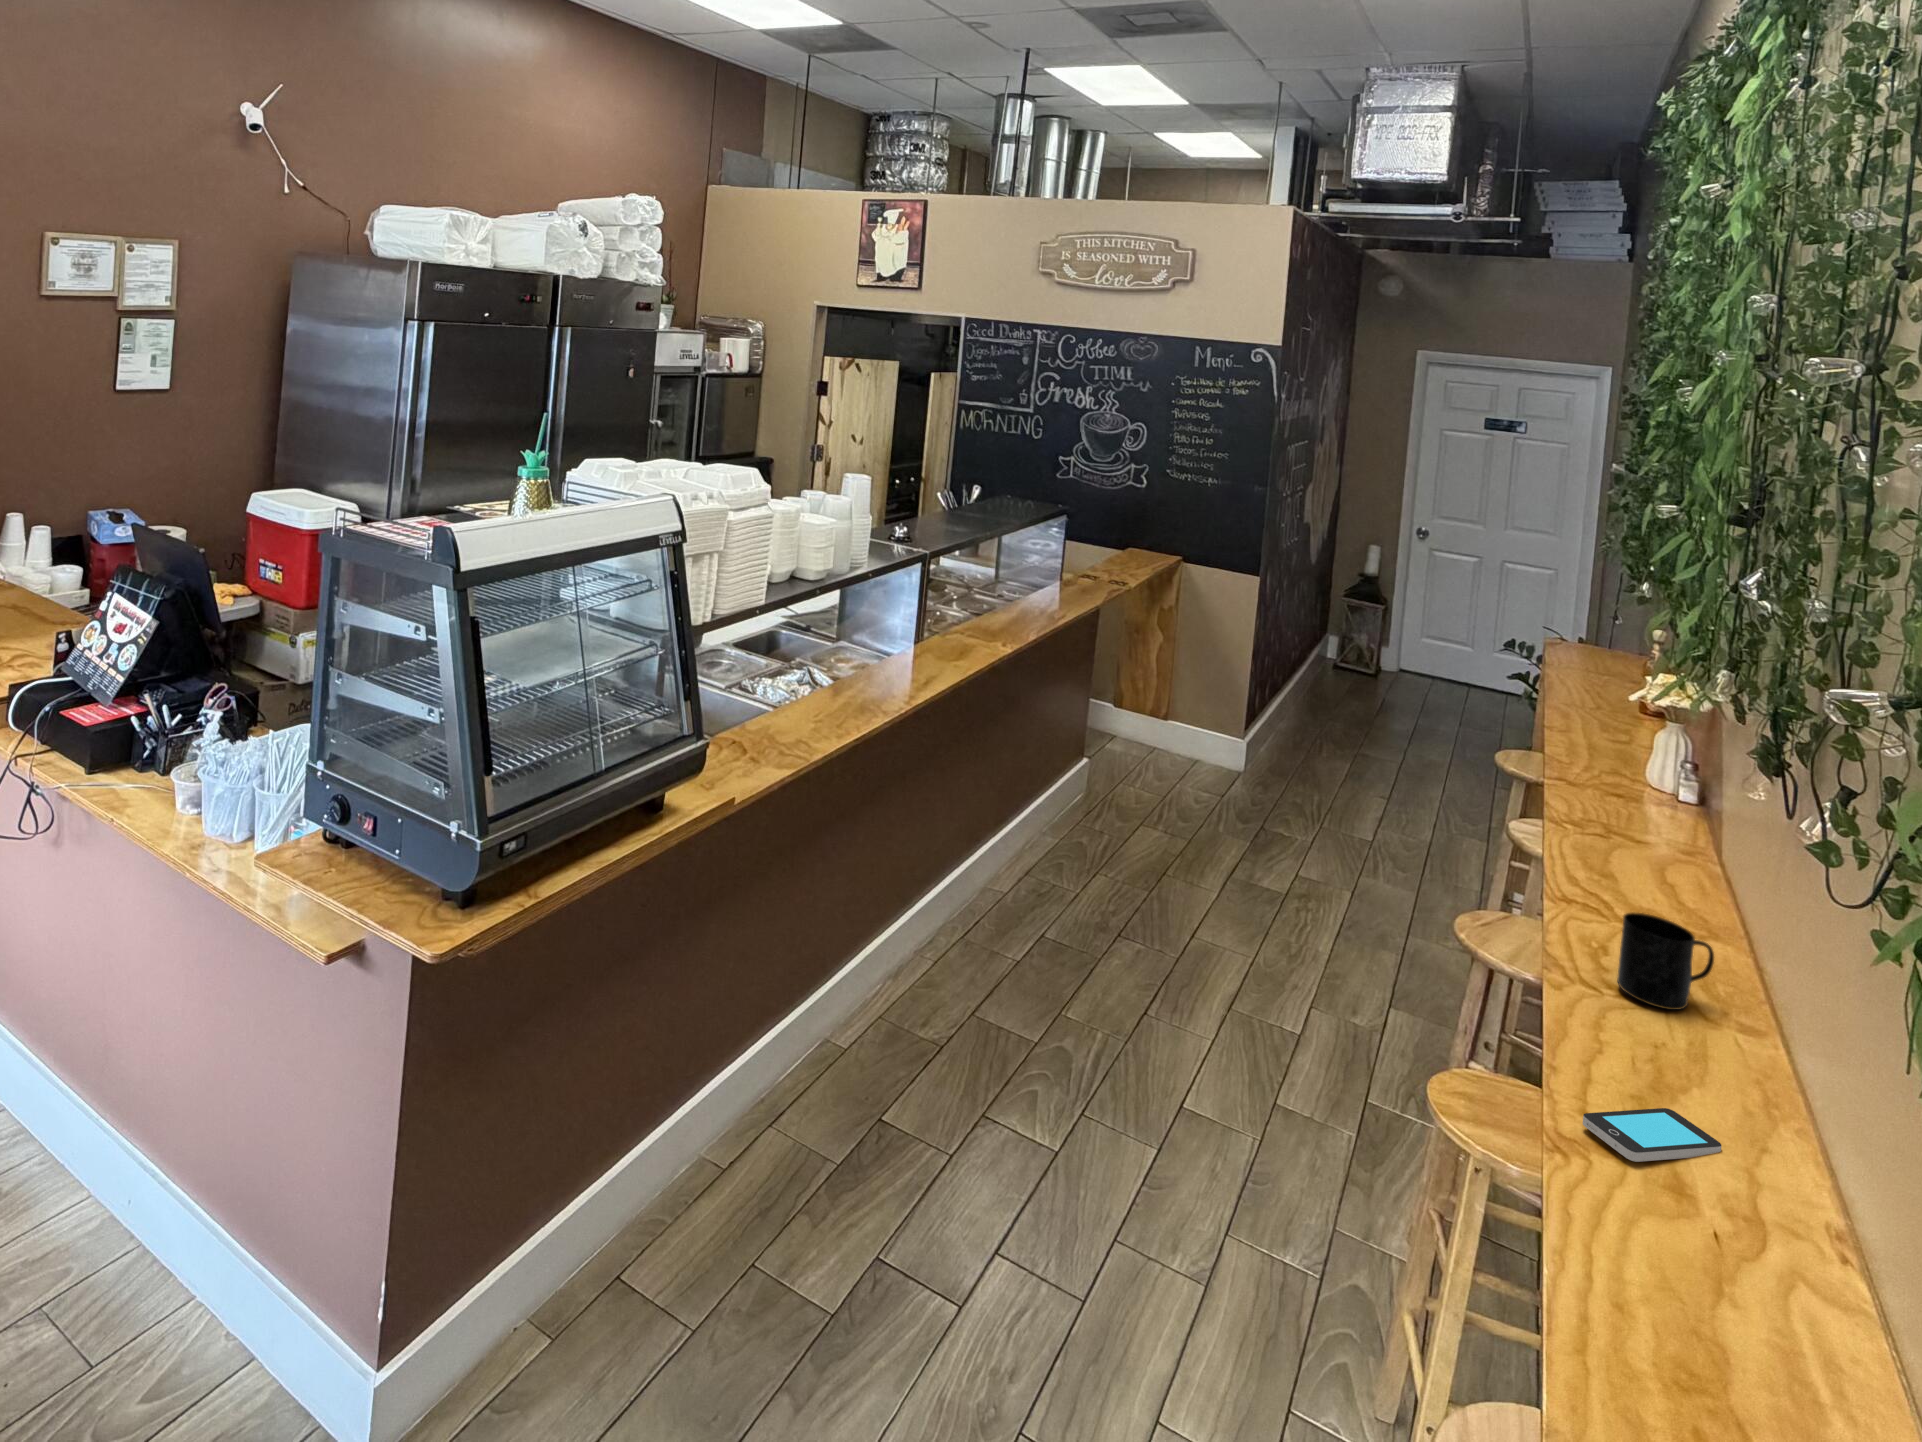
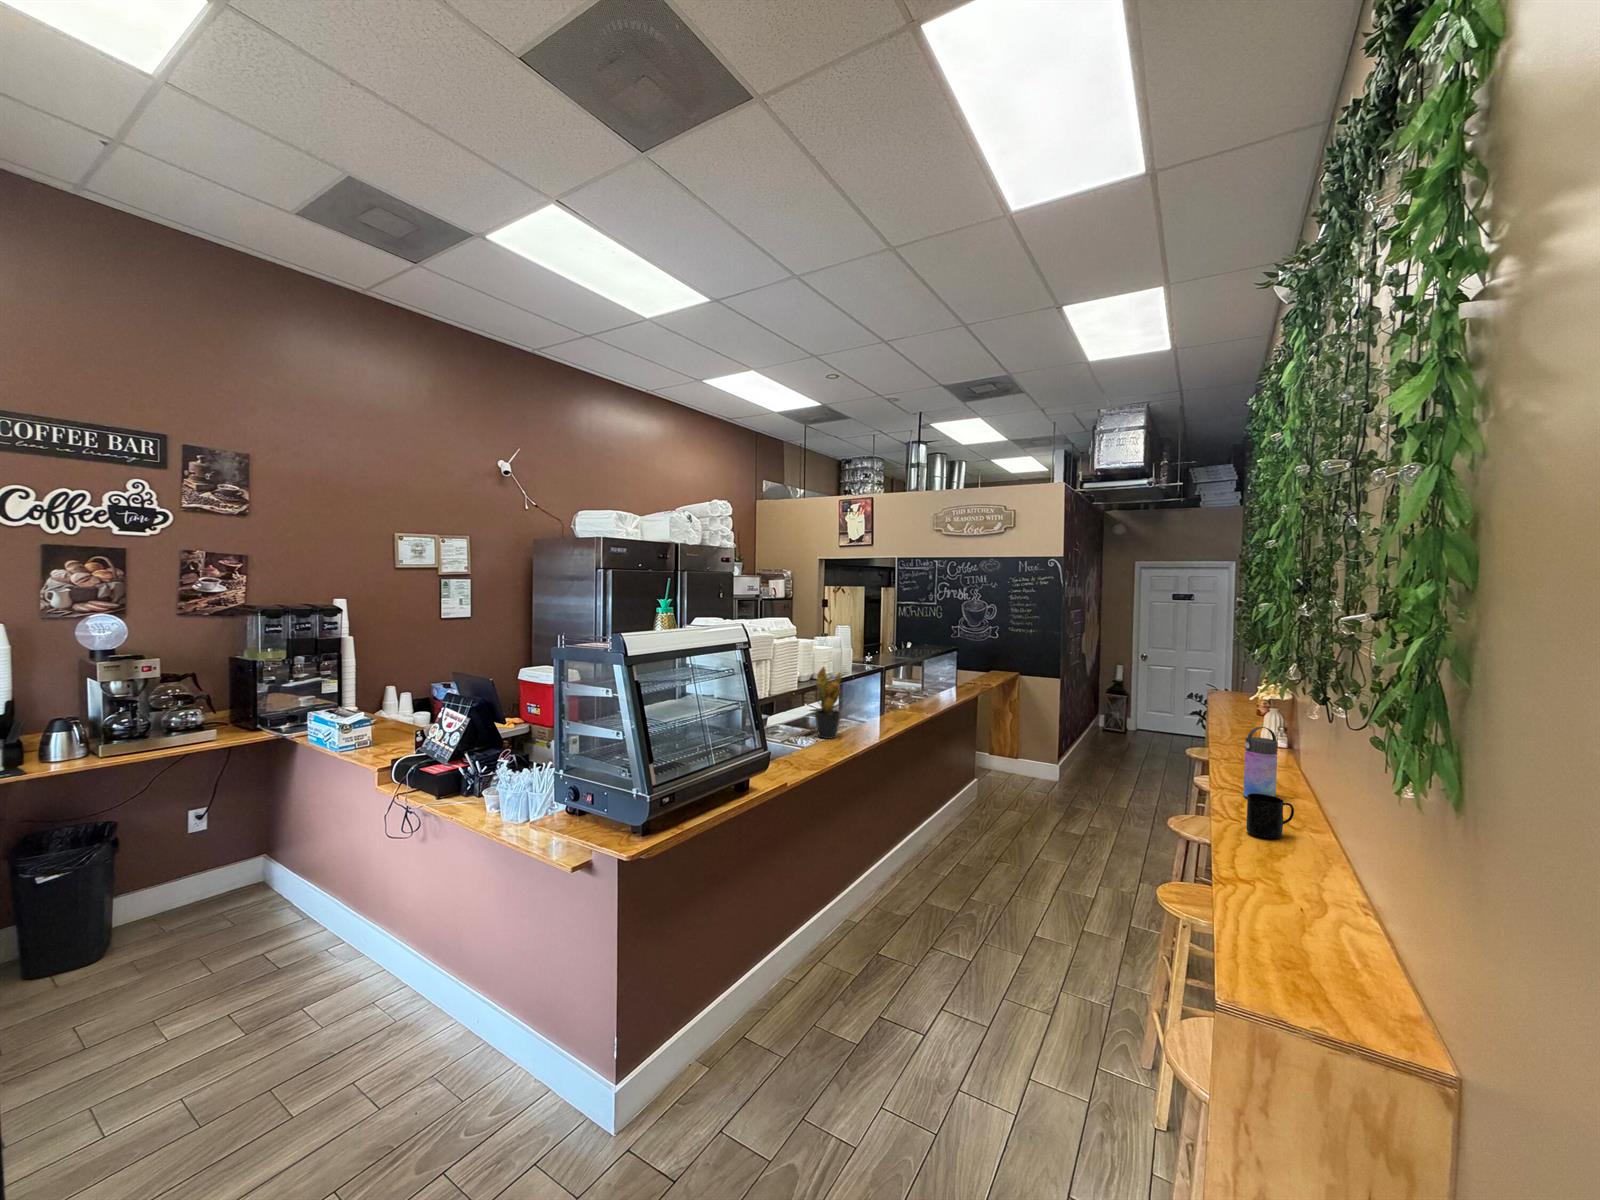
potted plant: none [781,543,866,688] -> present [813,667,842,739]
water bottle: none [1611,767,1685,916] -> present [1243,727,1277,797]
smartphone: present [1583,1108,1721,1162] -> none [1229,877,1299,900]

